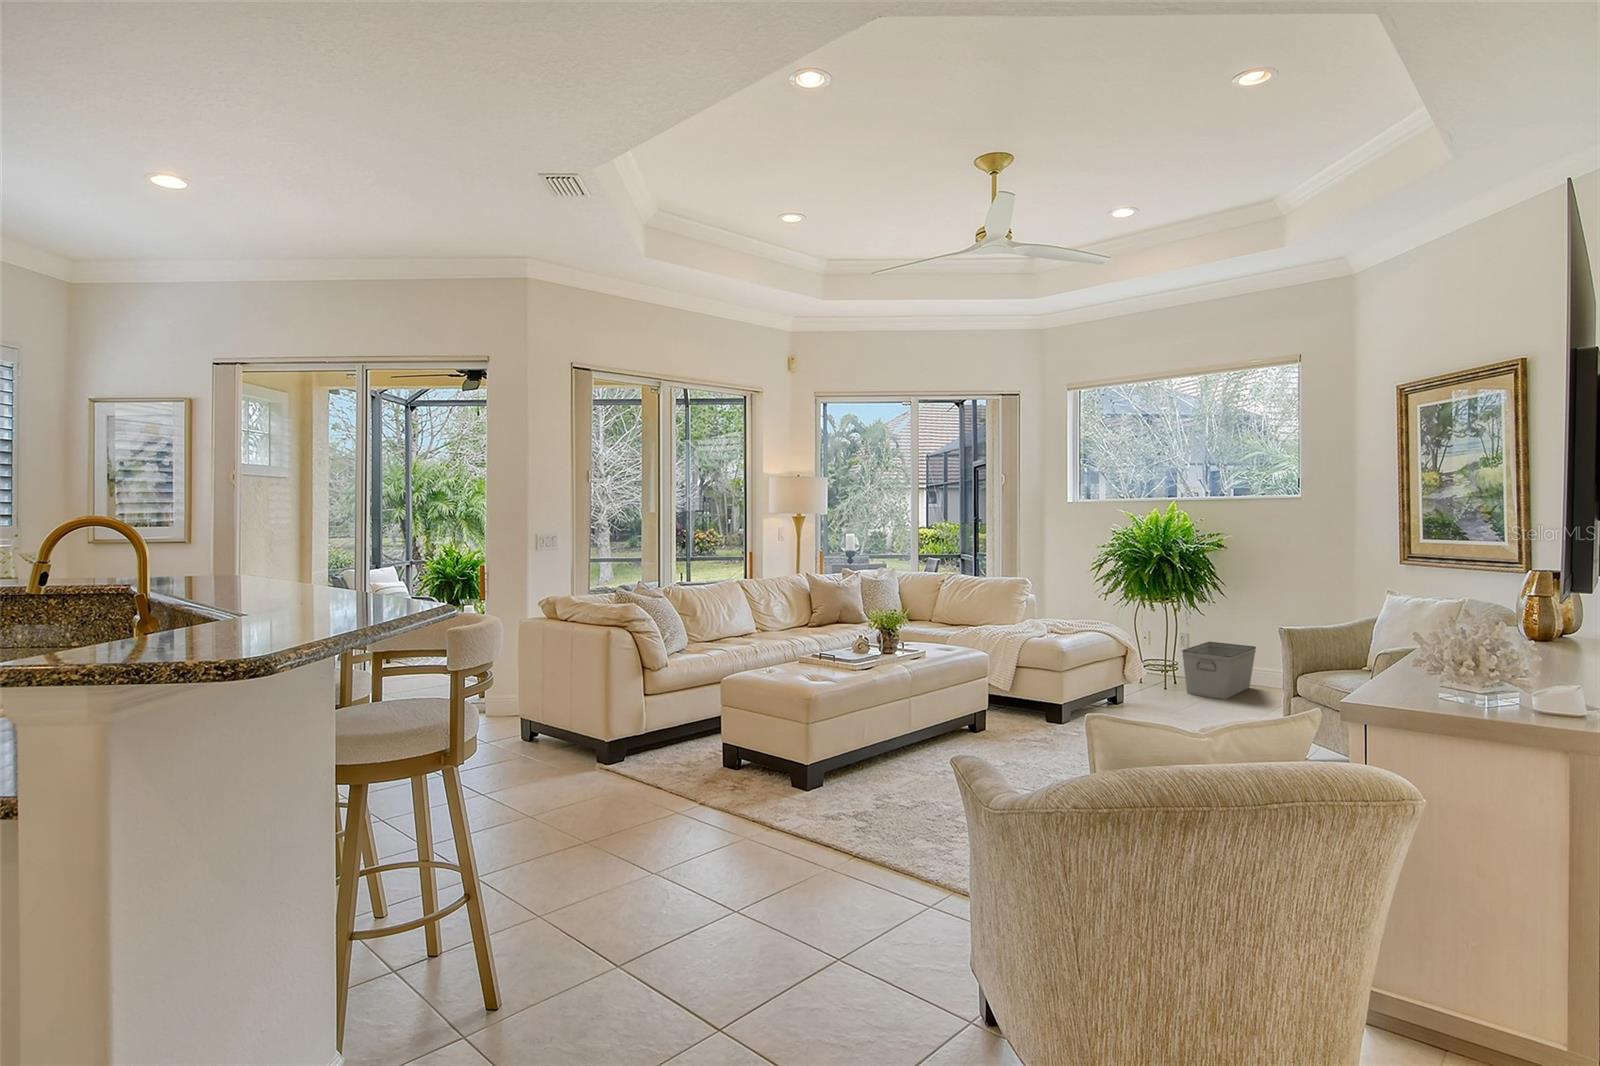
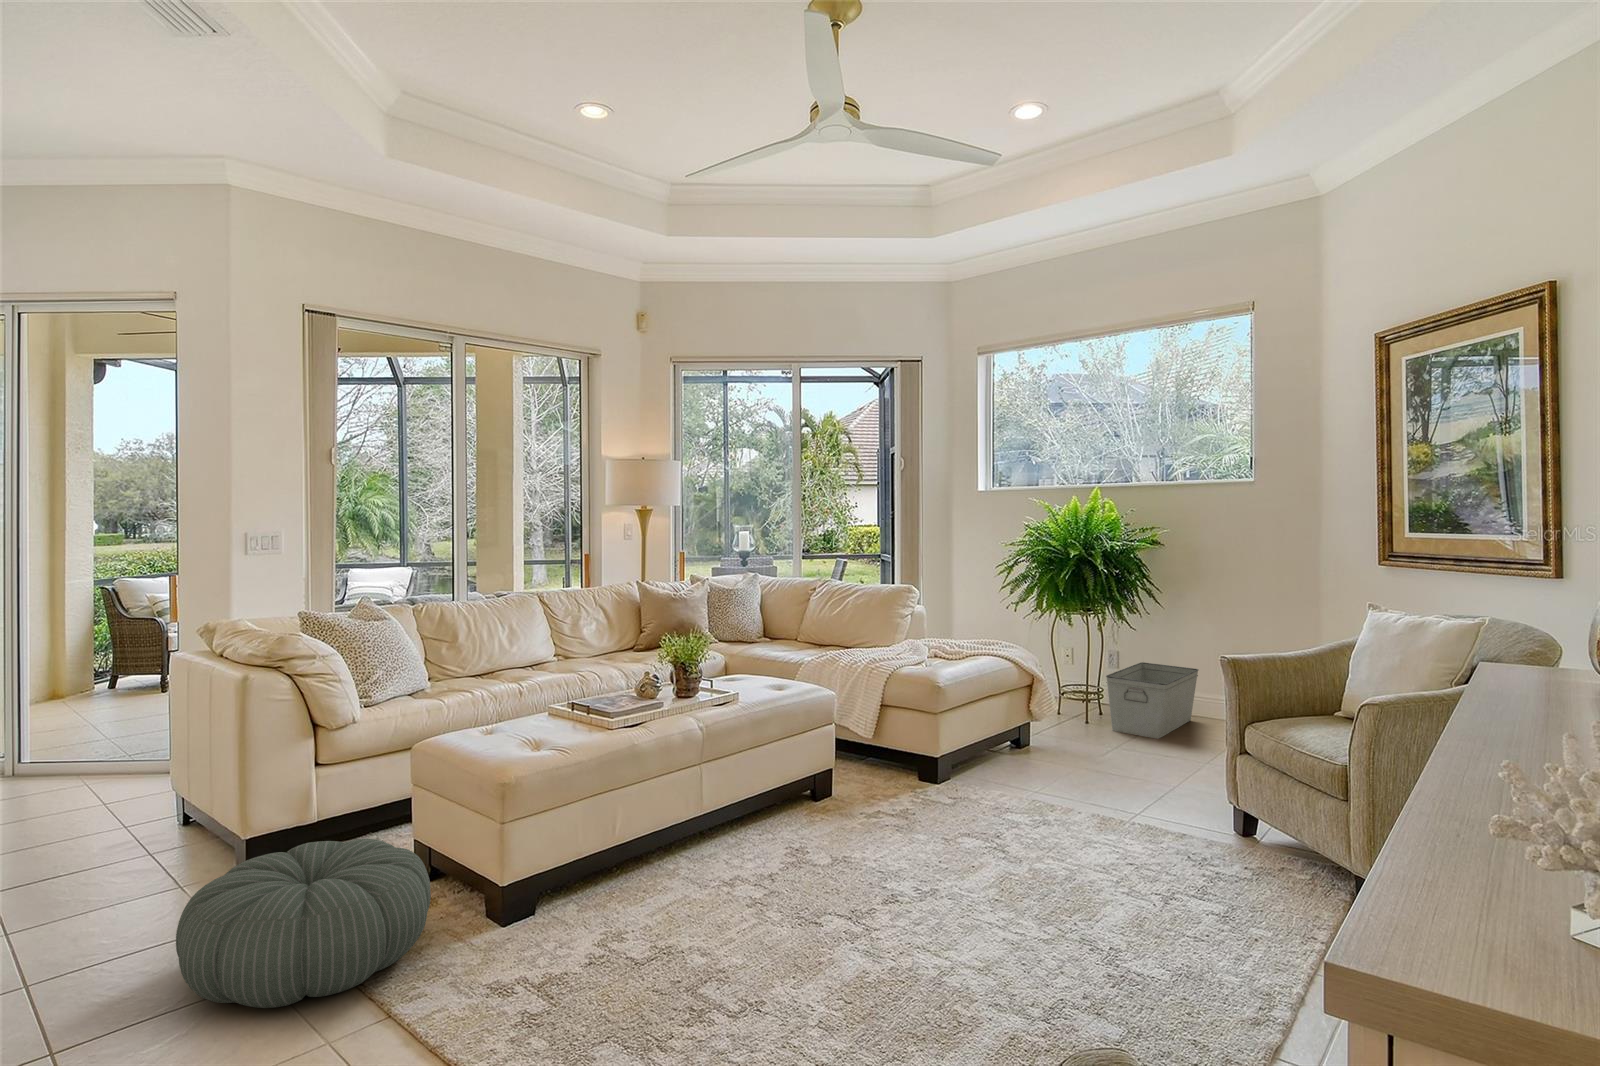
pouf: none [624,734,766,823] -> present [176,838,431,1008]

